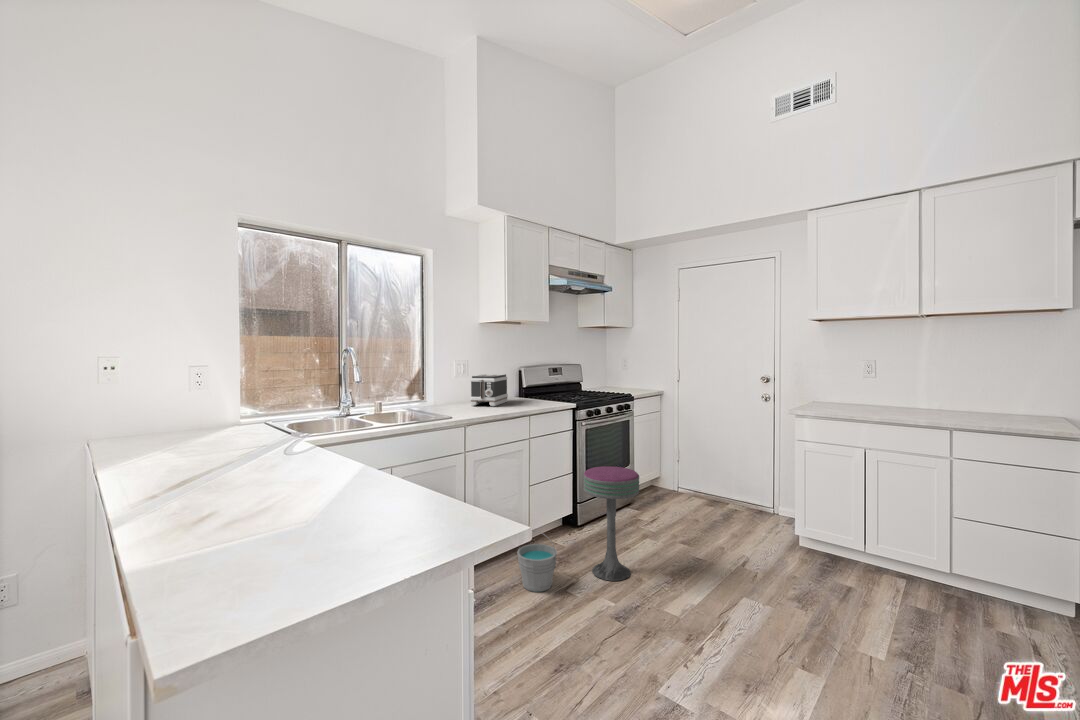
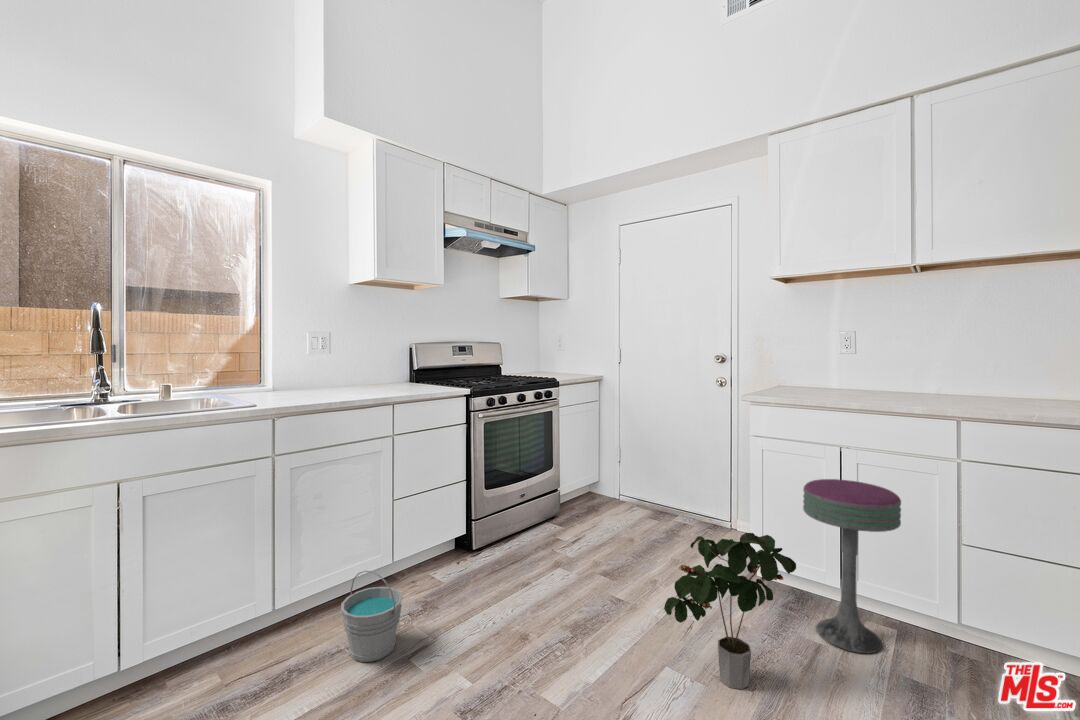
toaster: present [470,374,508,406] -> none [324,352,386,393]
bar stool: present [583,466,639,581] -> present [803,479,901,653]
potted plant: none [745,505,835,610] -> present [664,533,796,689]

